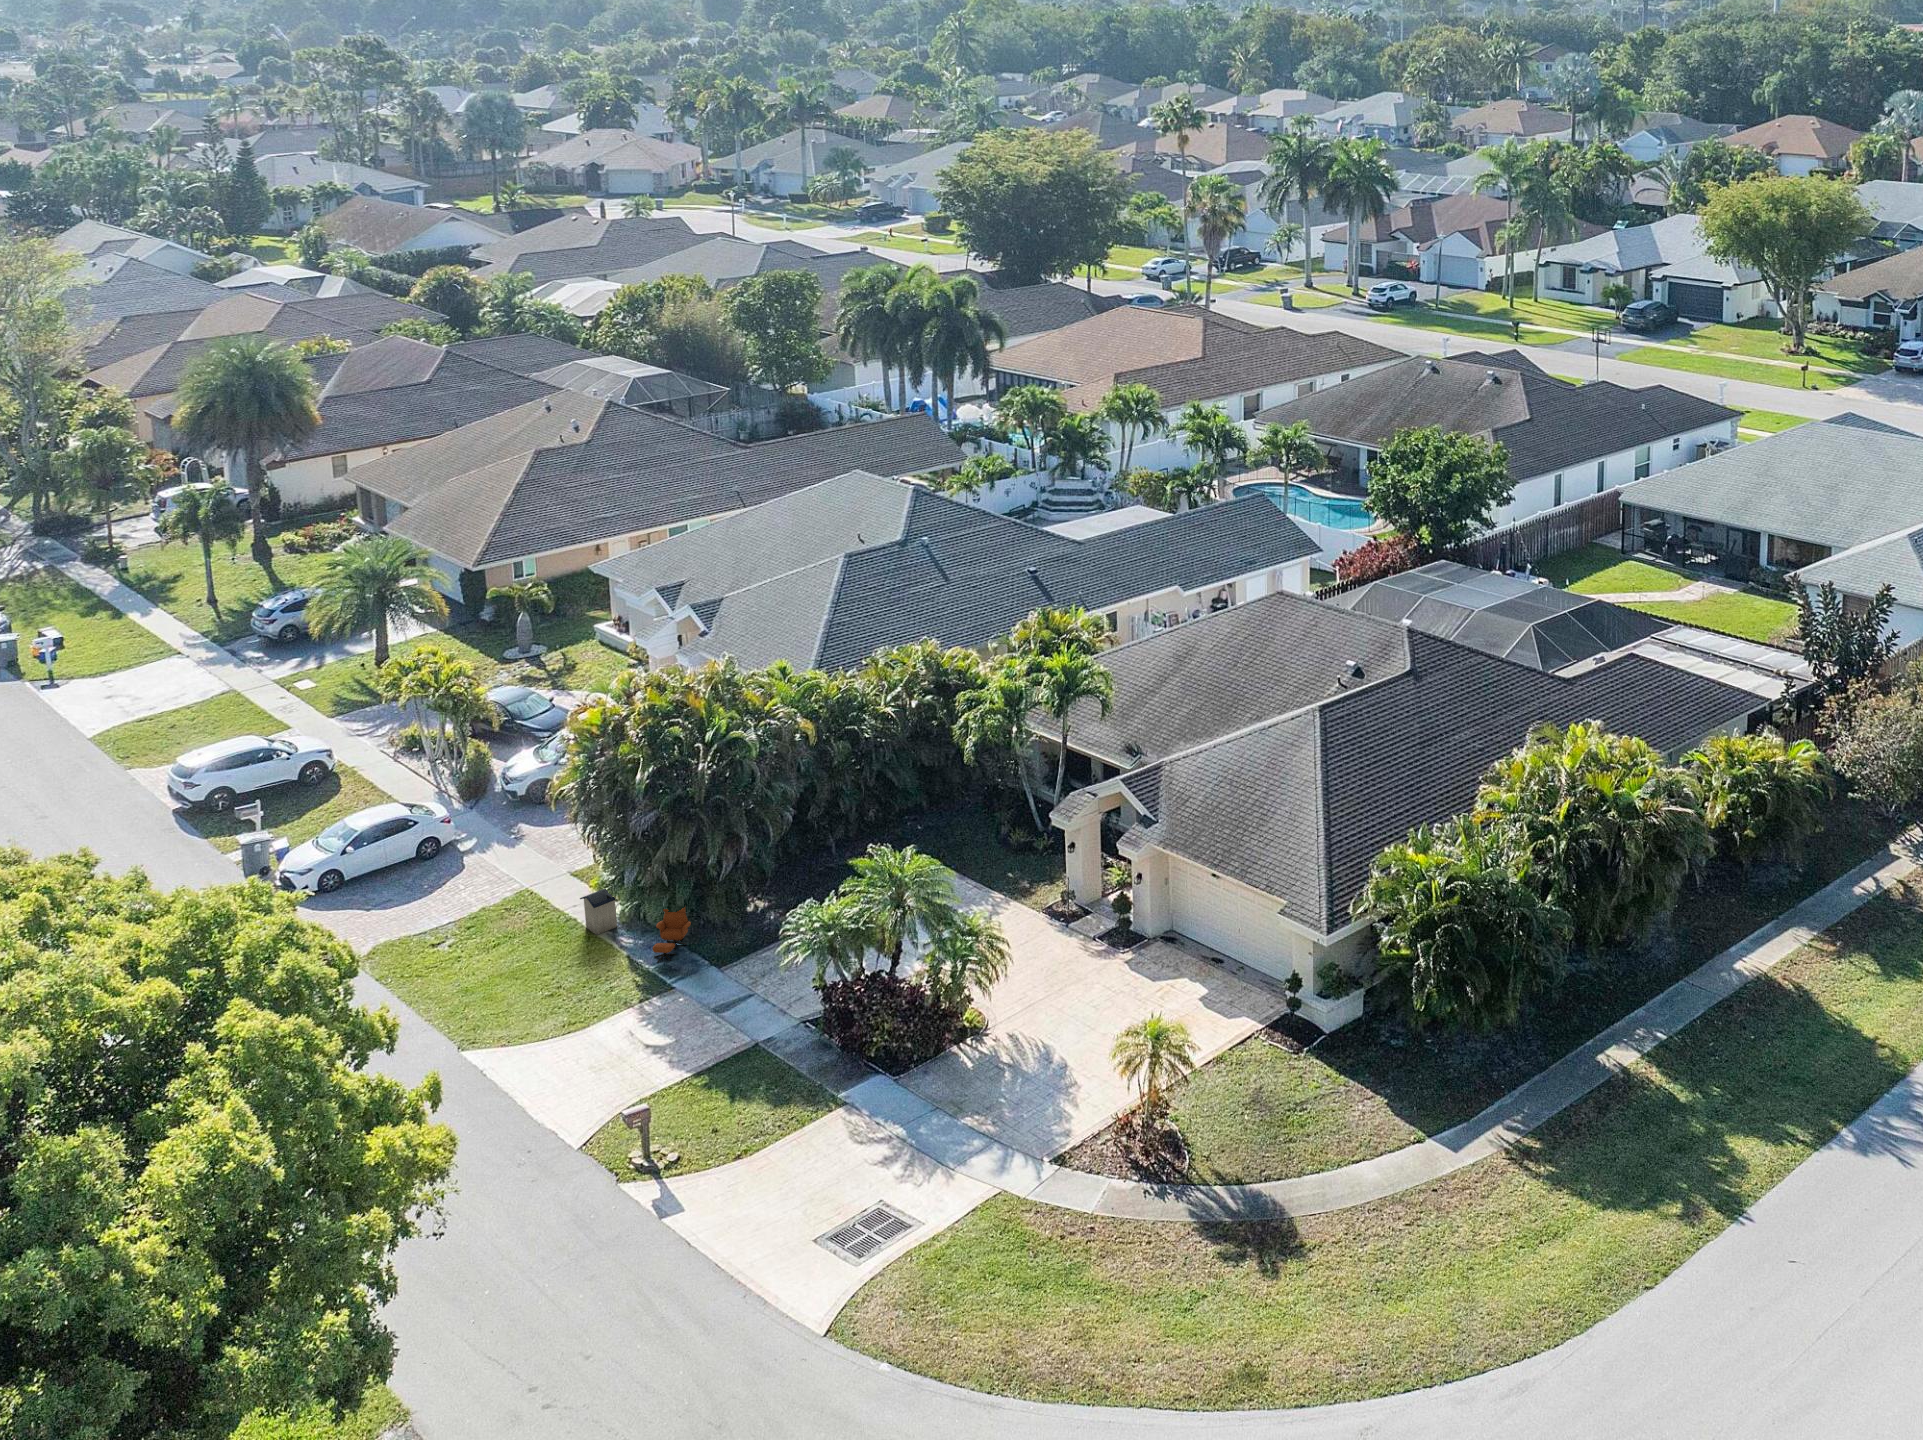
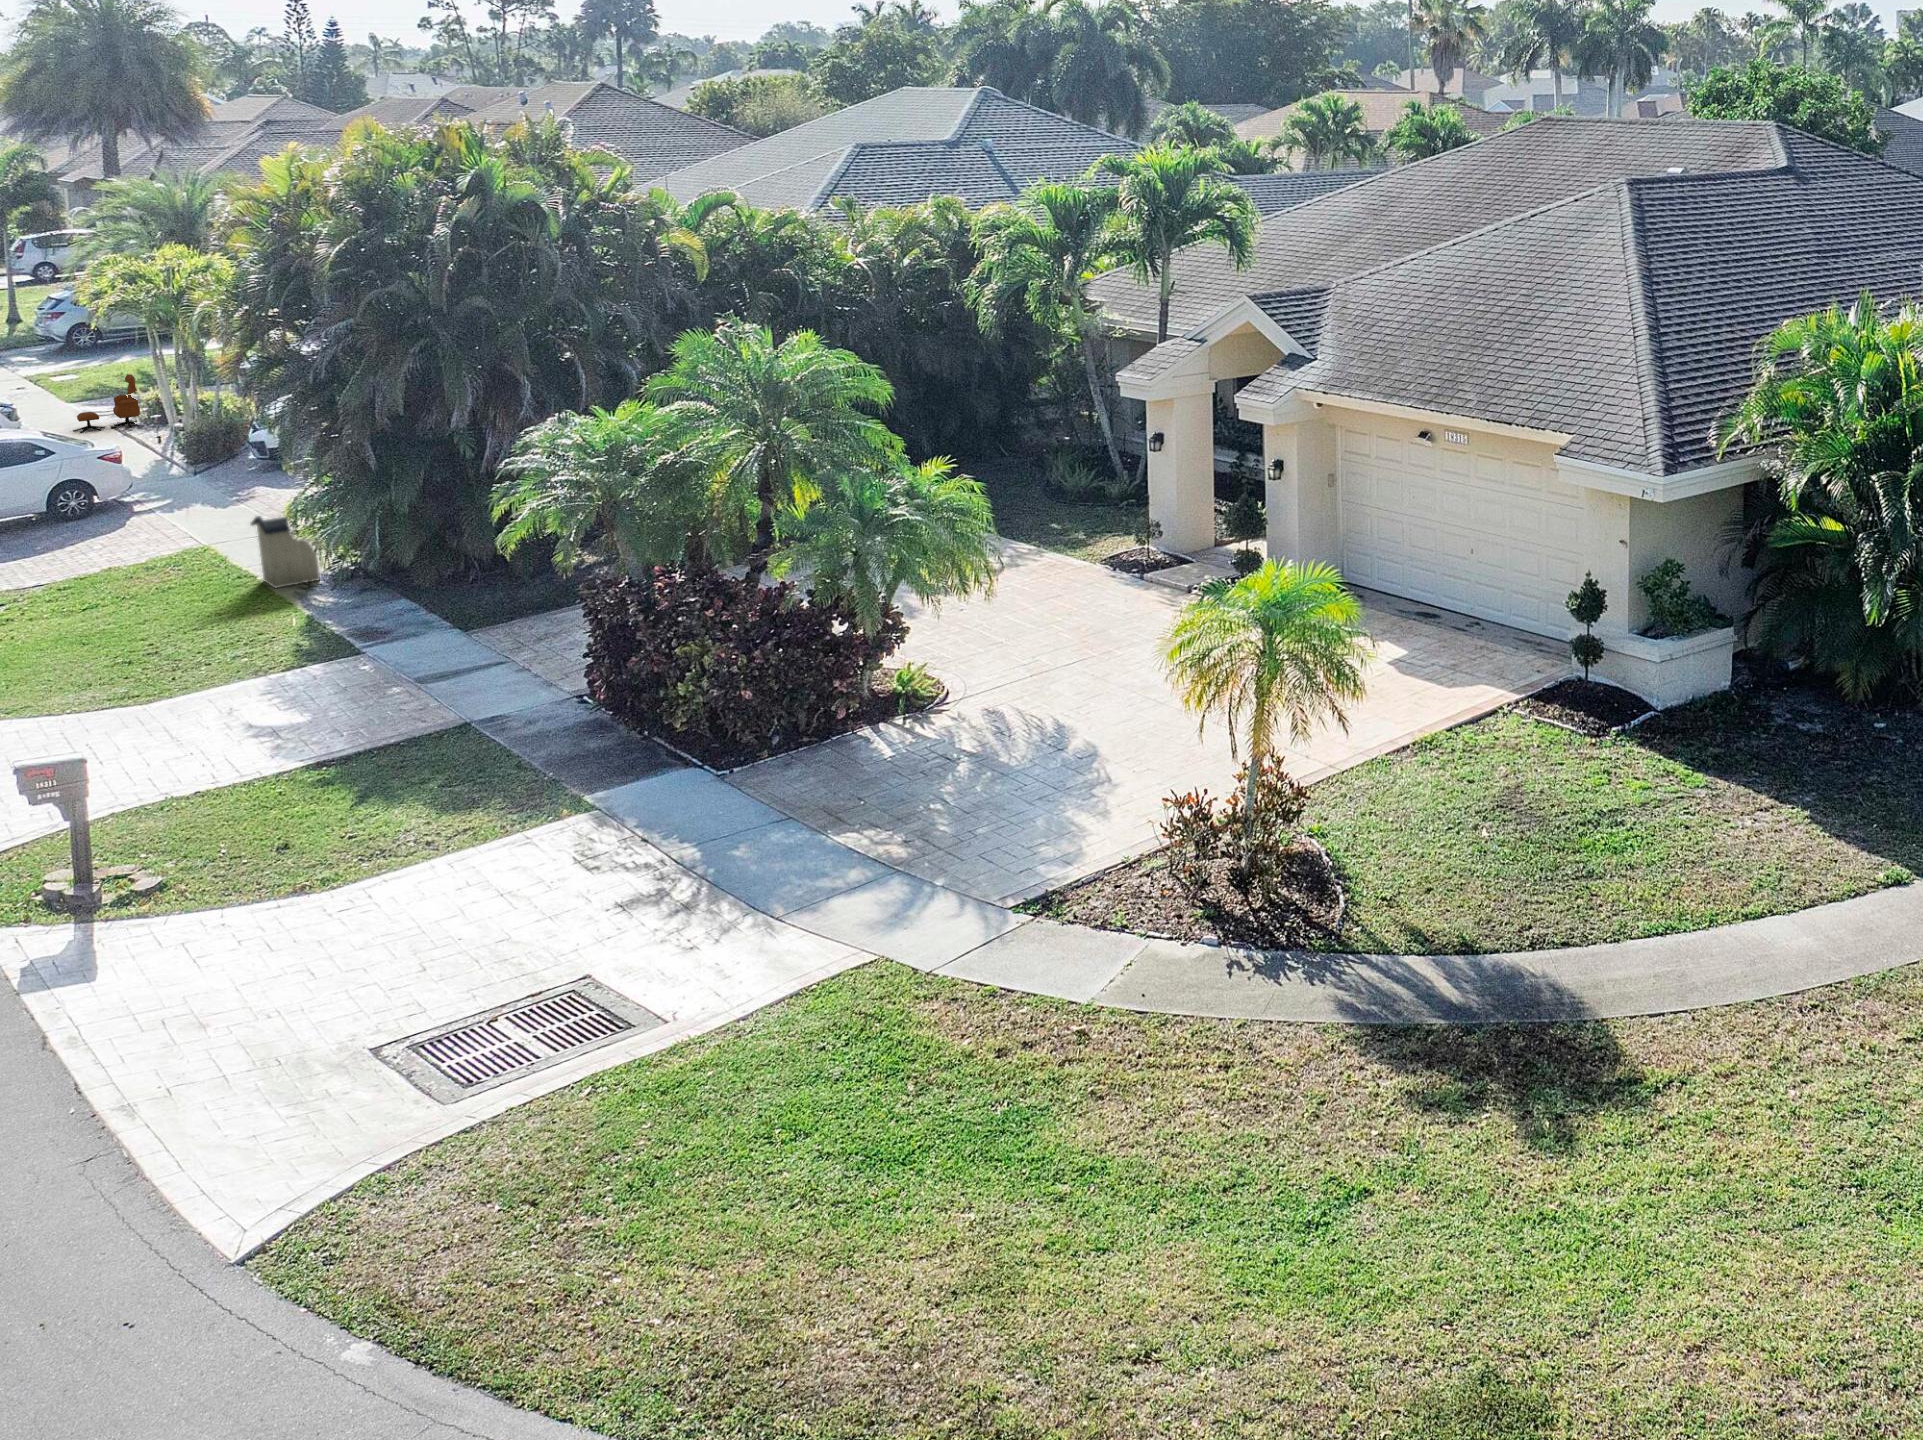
lounge chair: present [653,907,691,962] -> present [73,374,140,433]

